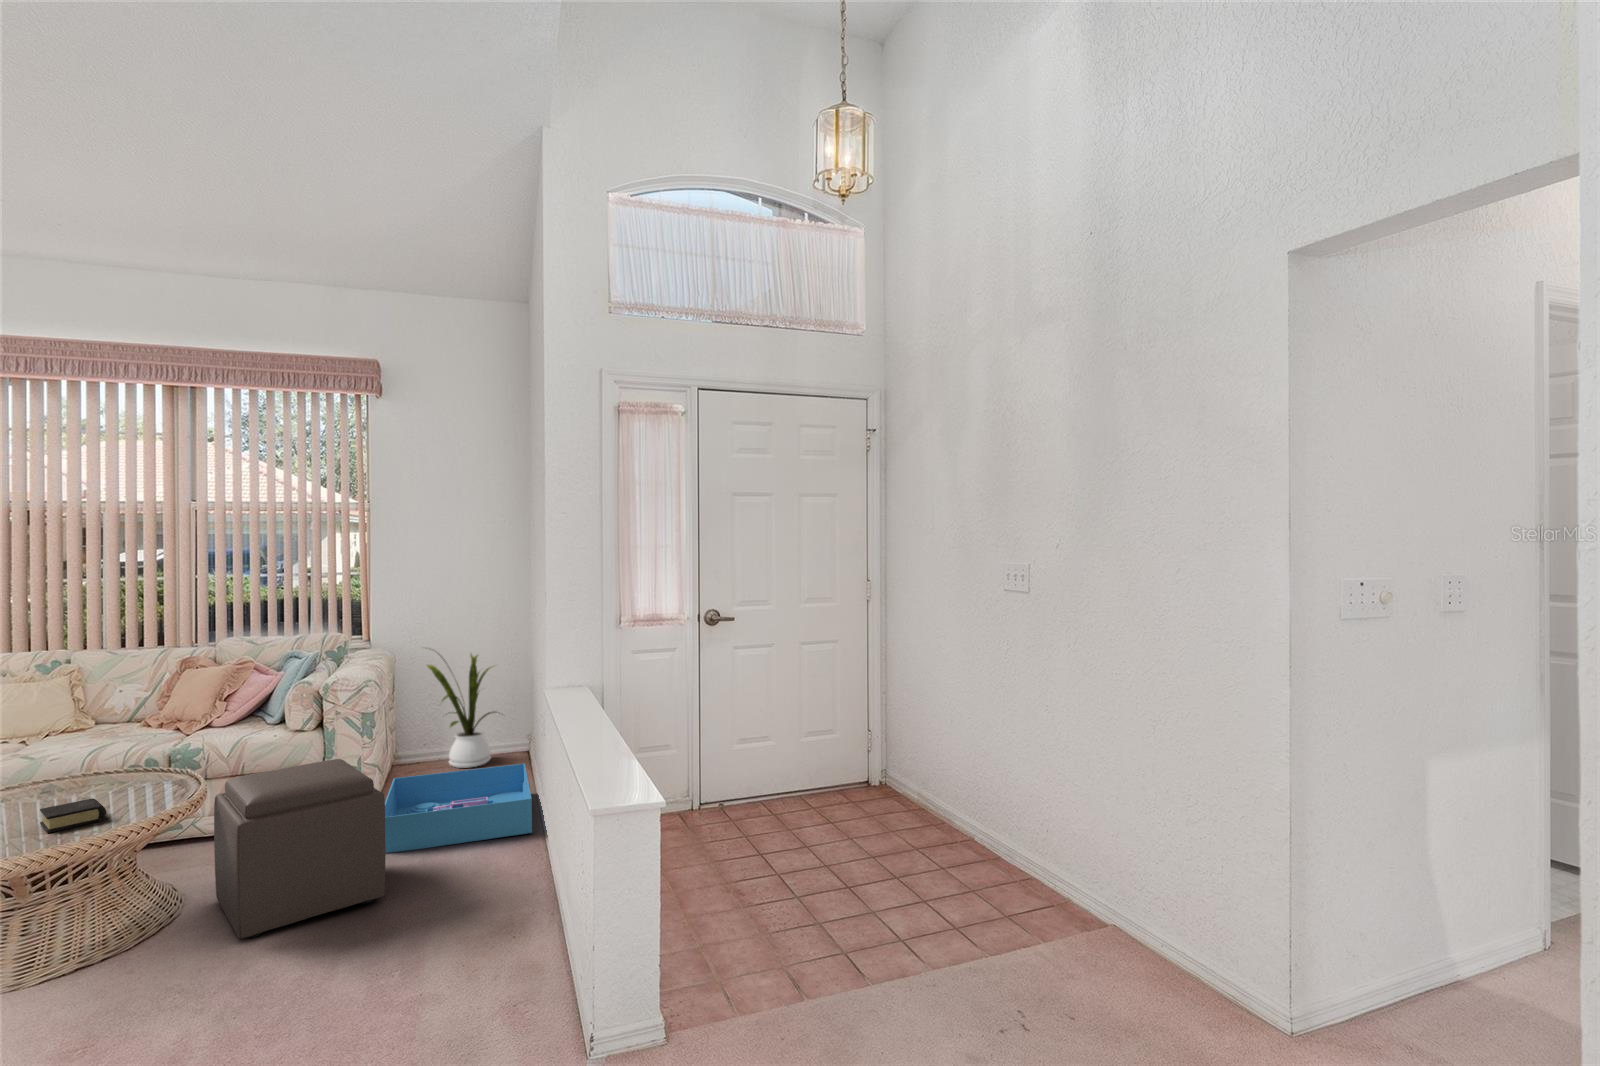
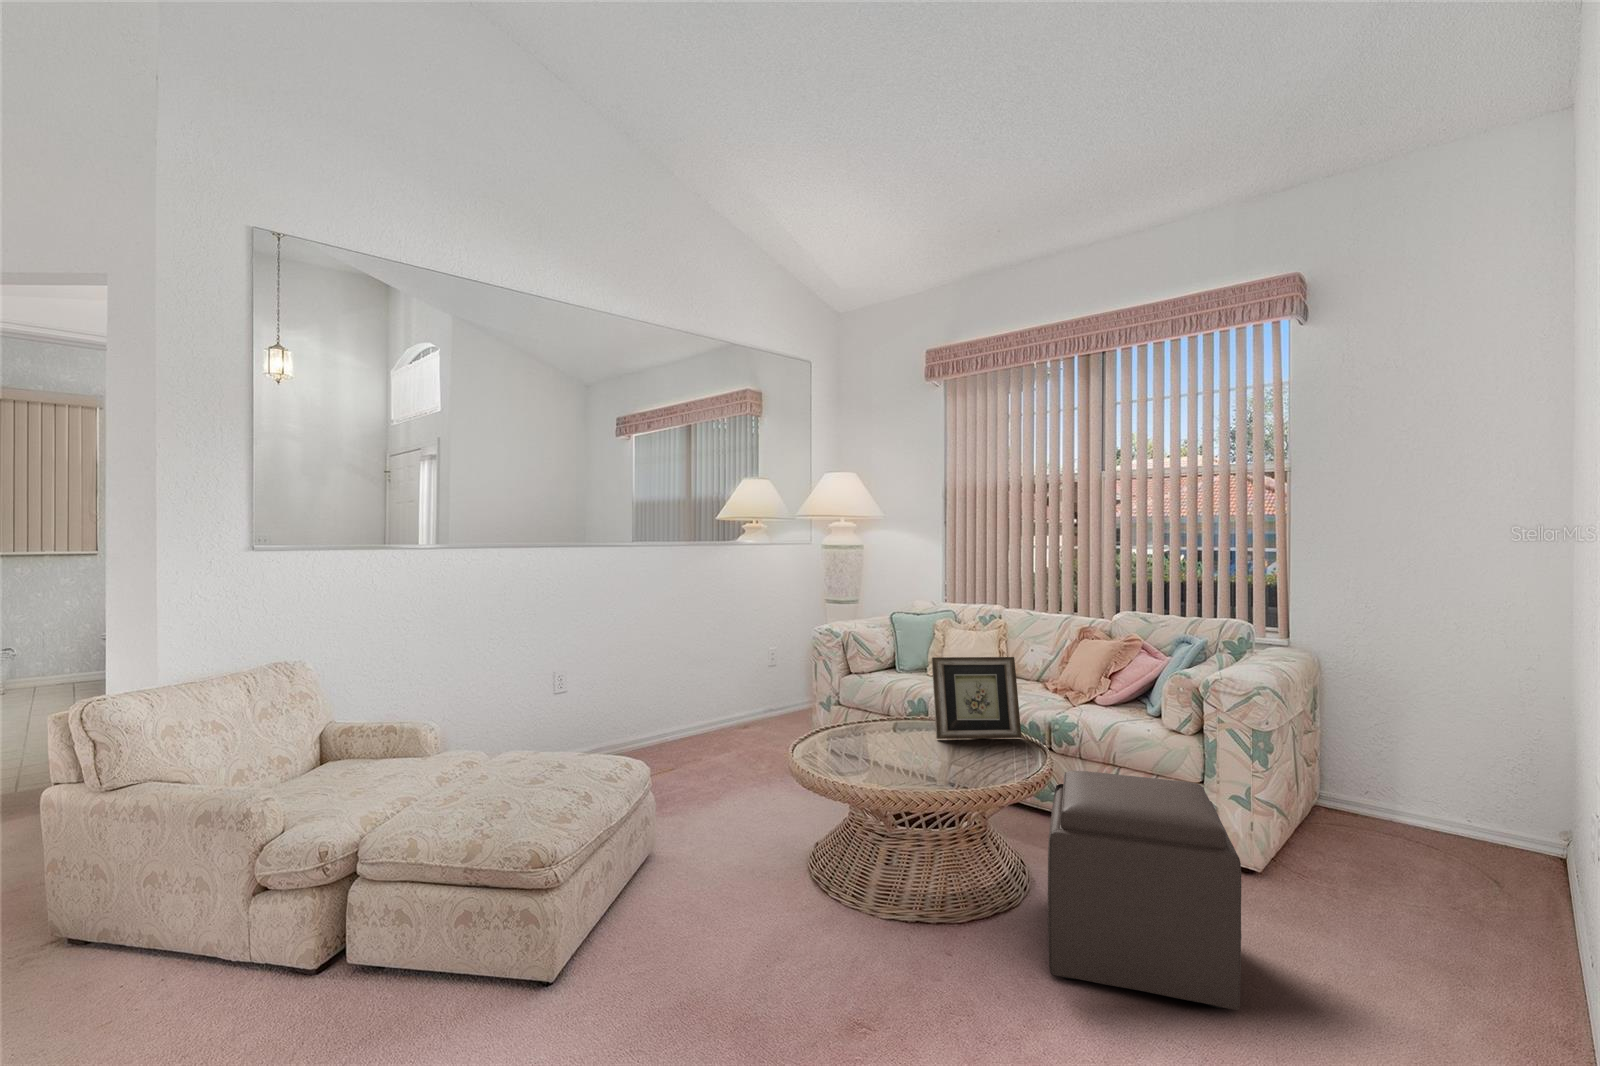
house plant: present [428,655,496,768] -> none [1351,653,1503,848]
picture frame: none [29,697,149,799] -> present [932,657,1022,739]
storage bin: present [385,764,532,853] -> none [1257,827,1538,1020]
book: present [40,798,107,833] -> none [910,749,957,778]

